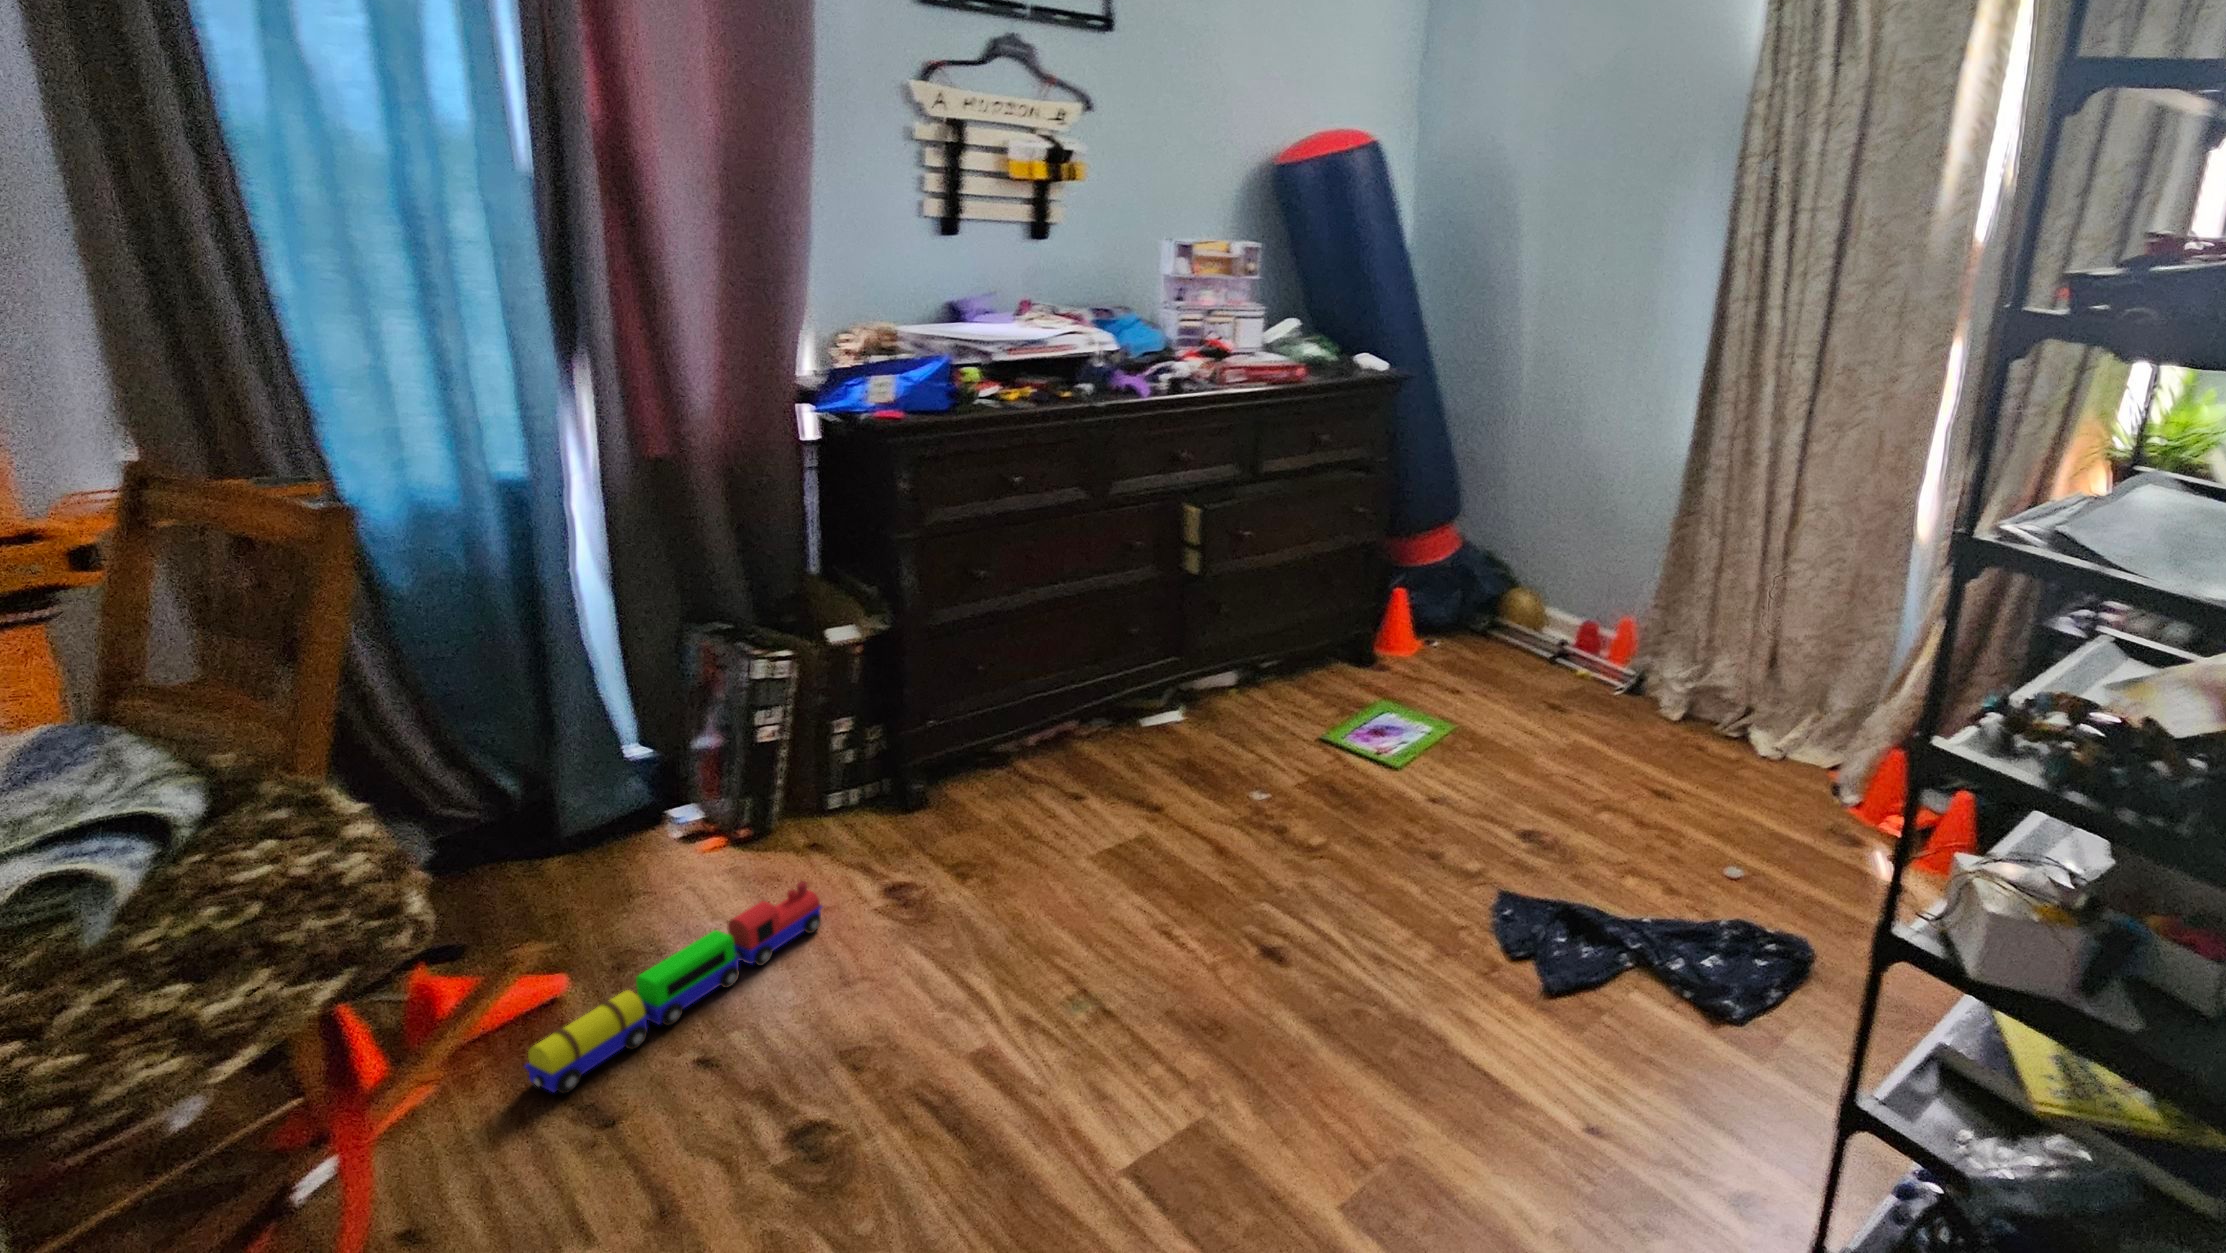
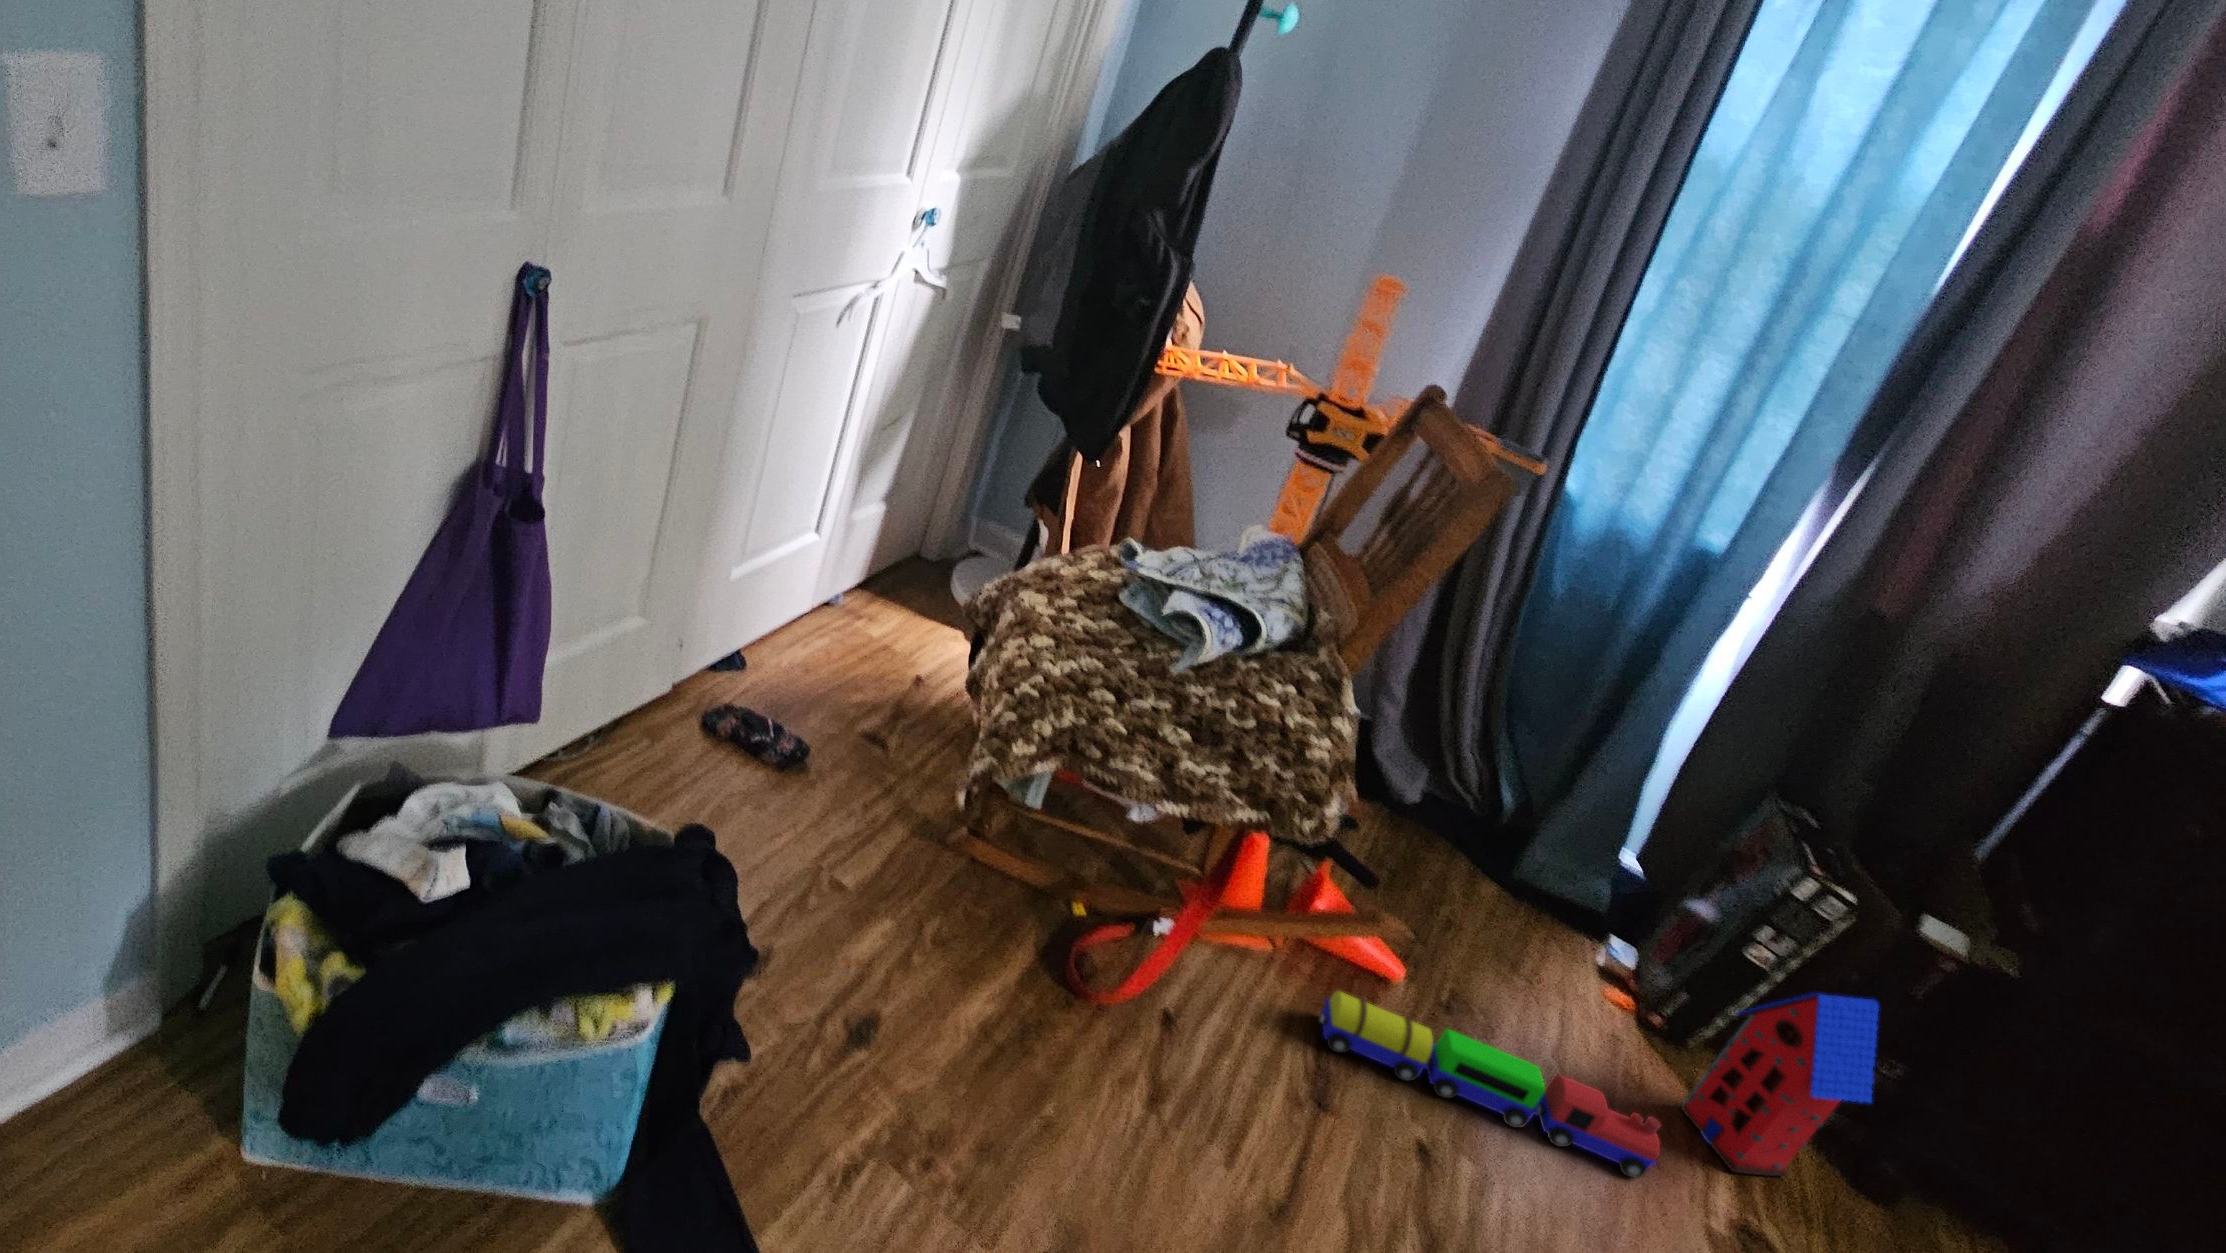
toy house: none [785,698,881,868] -> present [1681,993,1879,1176]

